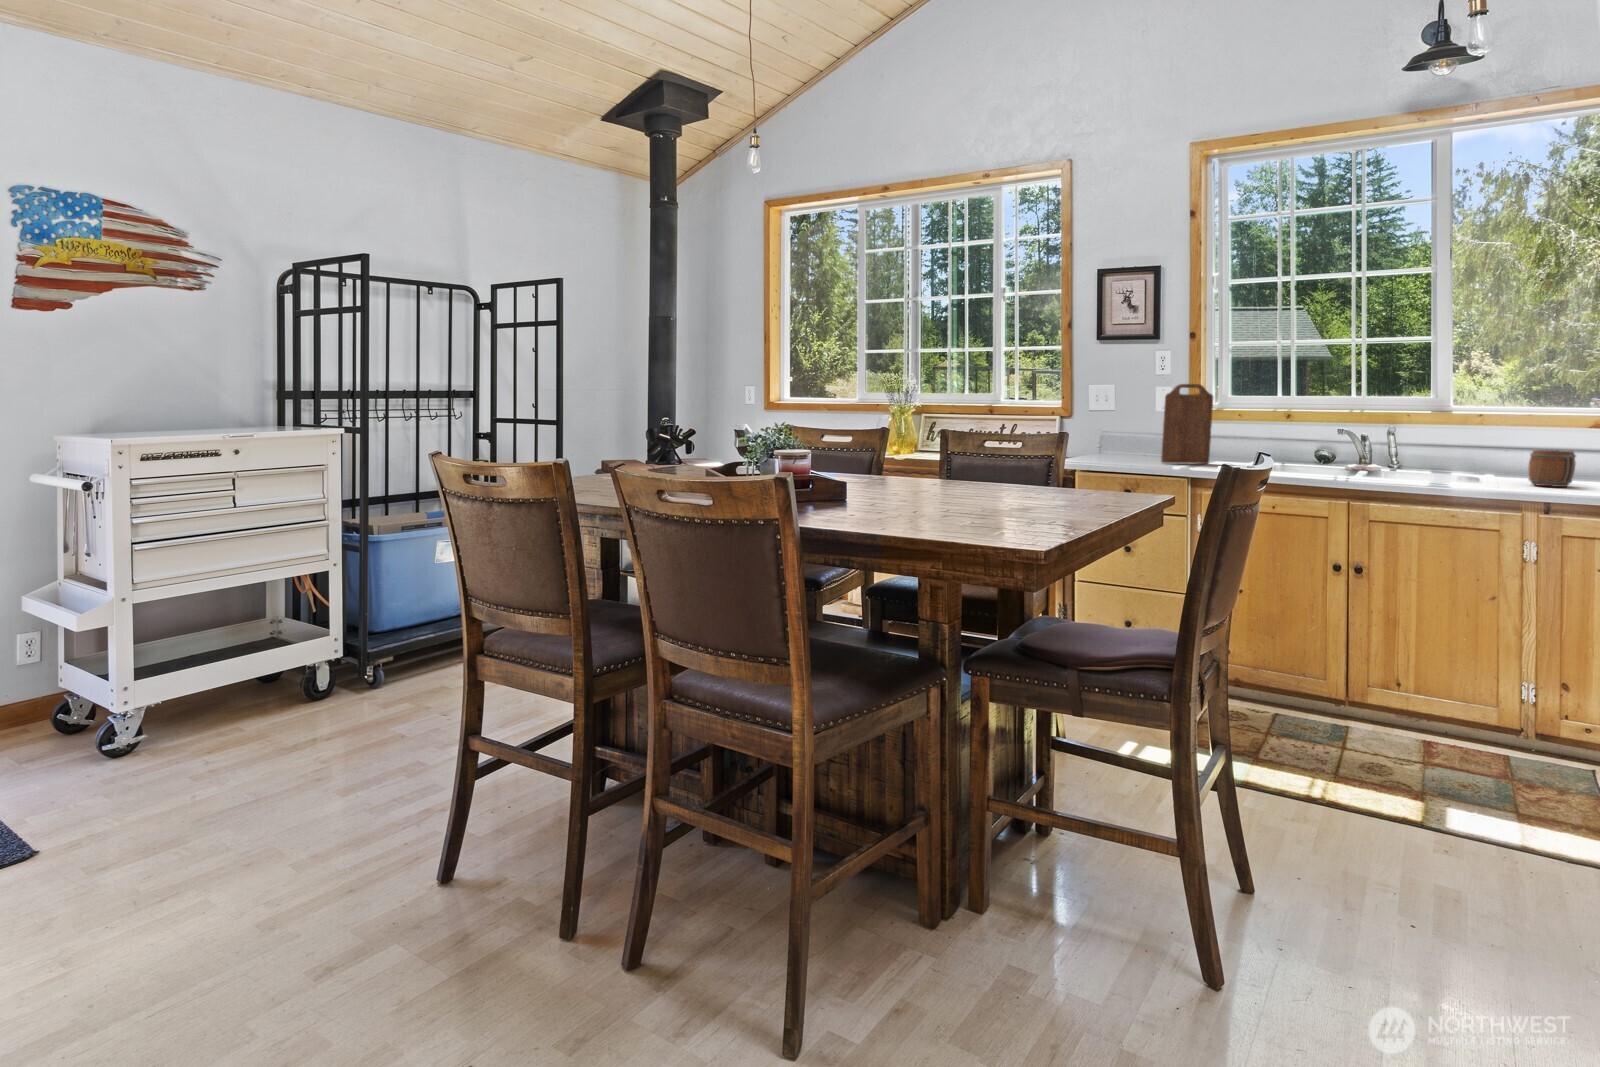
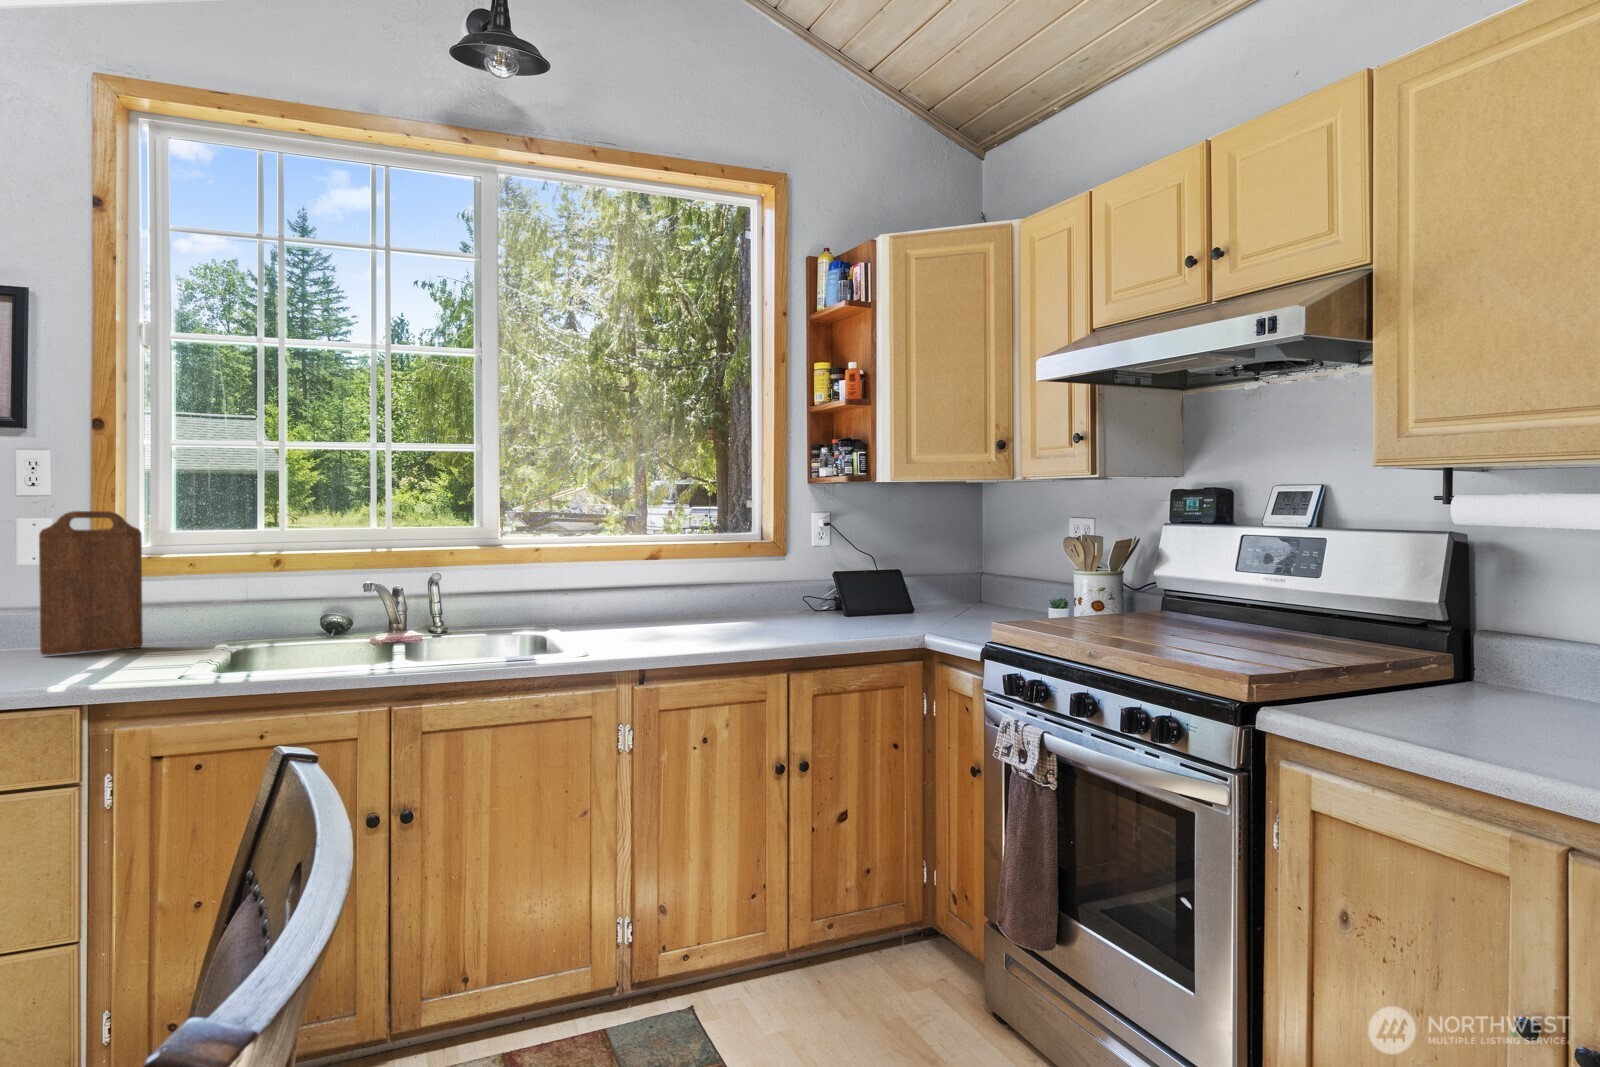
mug: present [1528,450,1576,487] -> none [614,598,664,651]

